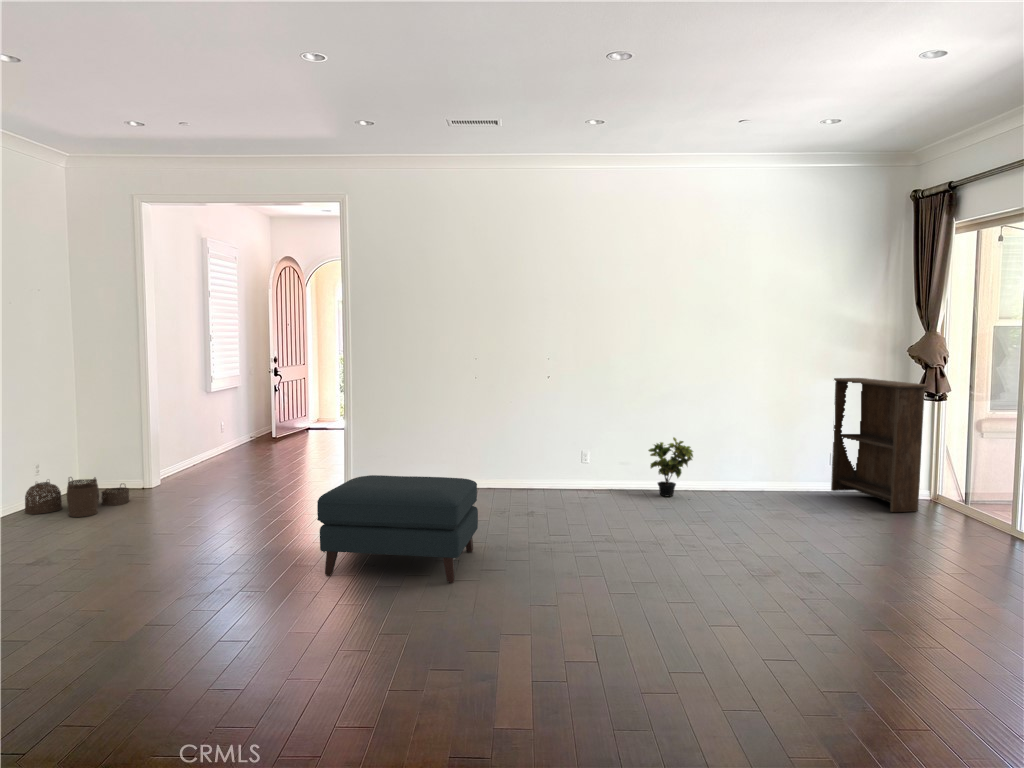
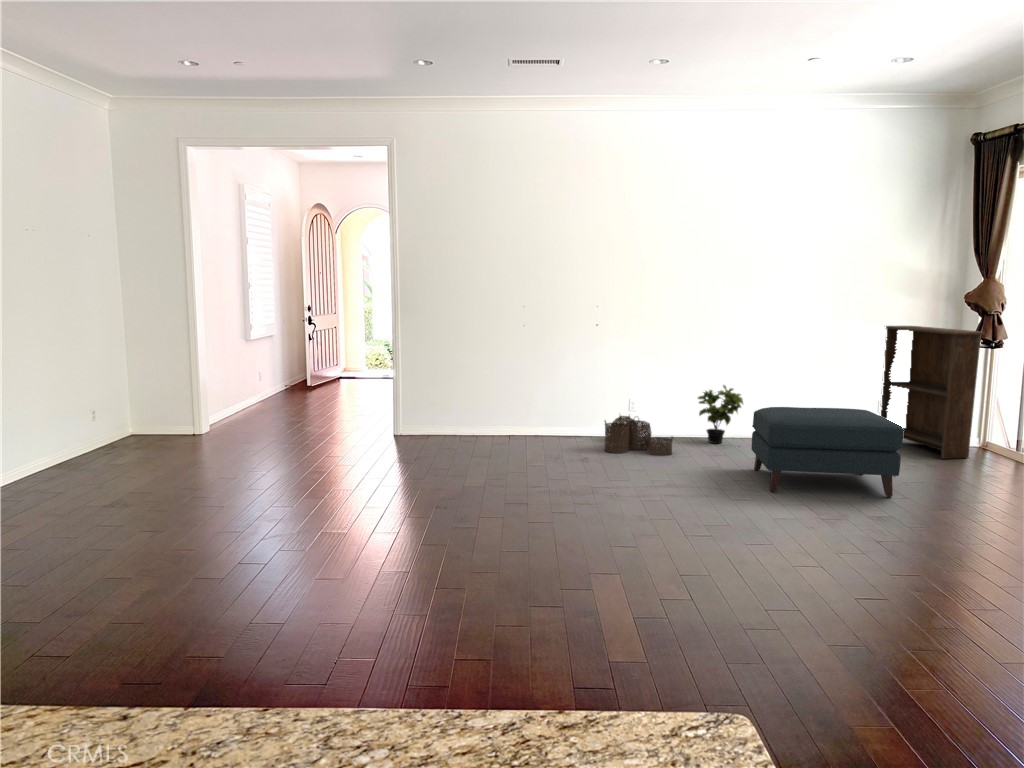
ottoman: present [317,475,478,583] -> present [752,407,903,497]
woven basket: present [25,477,129,517] -> present [605,416,673,455]

